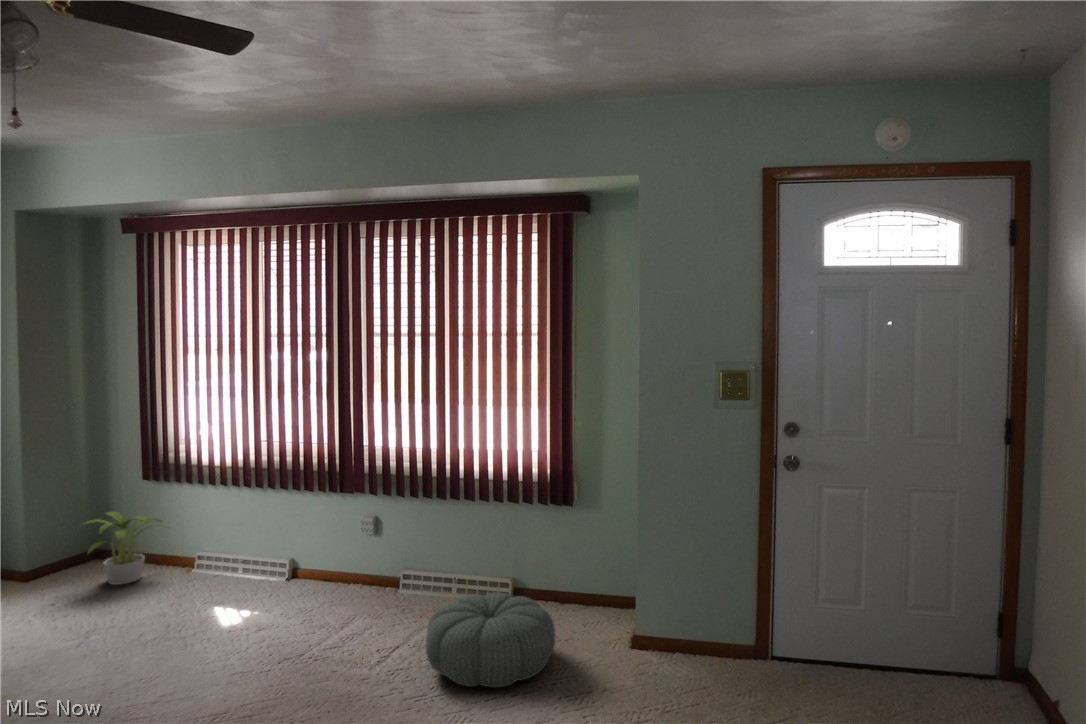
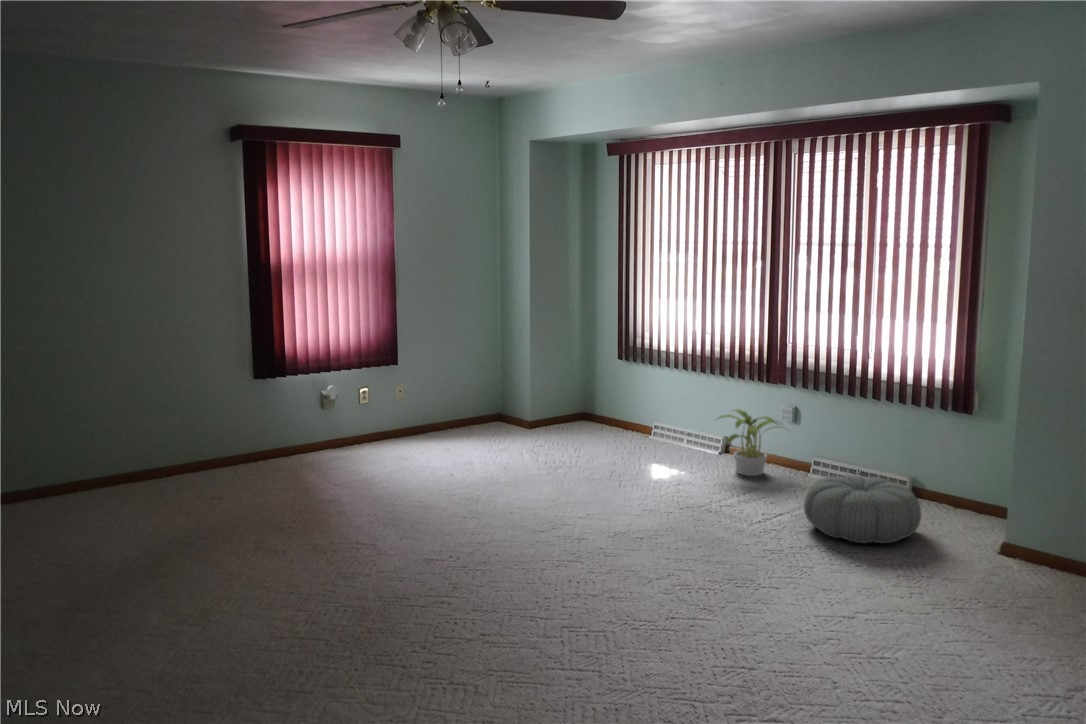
potted plant: present [83,512,163,585] -> present [719,409,786,476]

